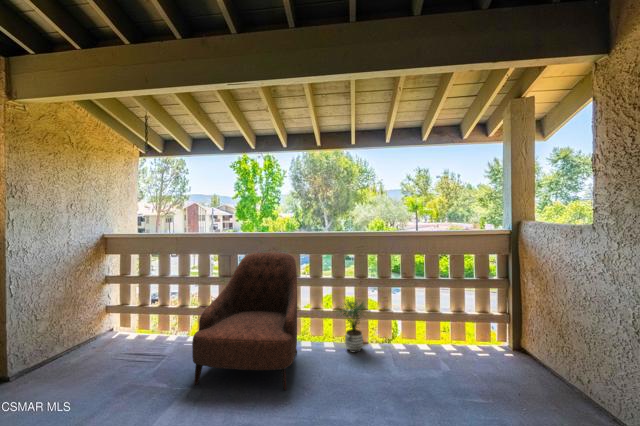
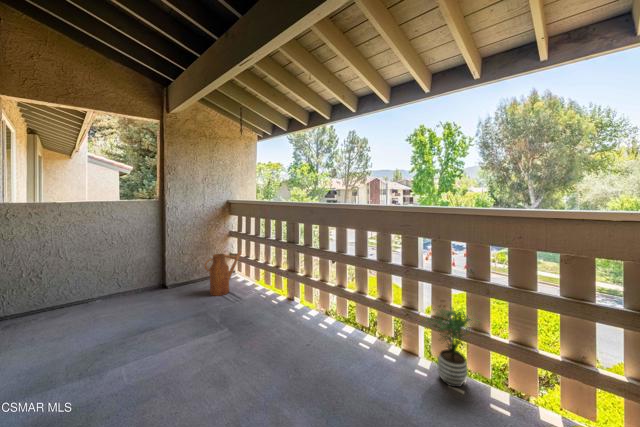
armchair: present [192,252,297,390] -> none [256,227,381,395]
watering can: none [51,297,101,365] -> present [205,251,241,296]

